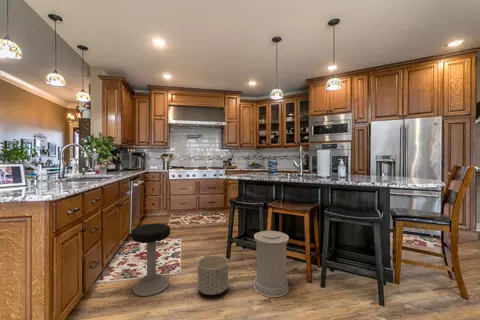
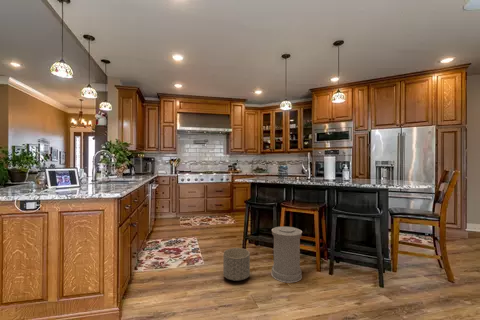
stool: present [131,223,170,296] -> none [165,220,198,282]

